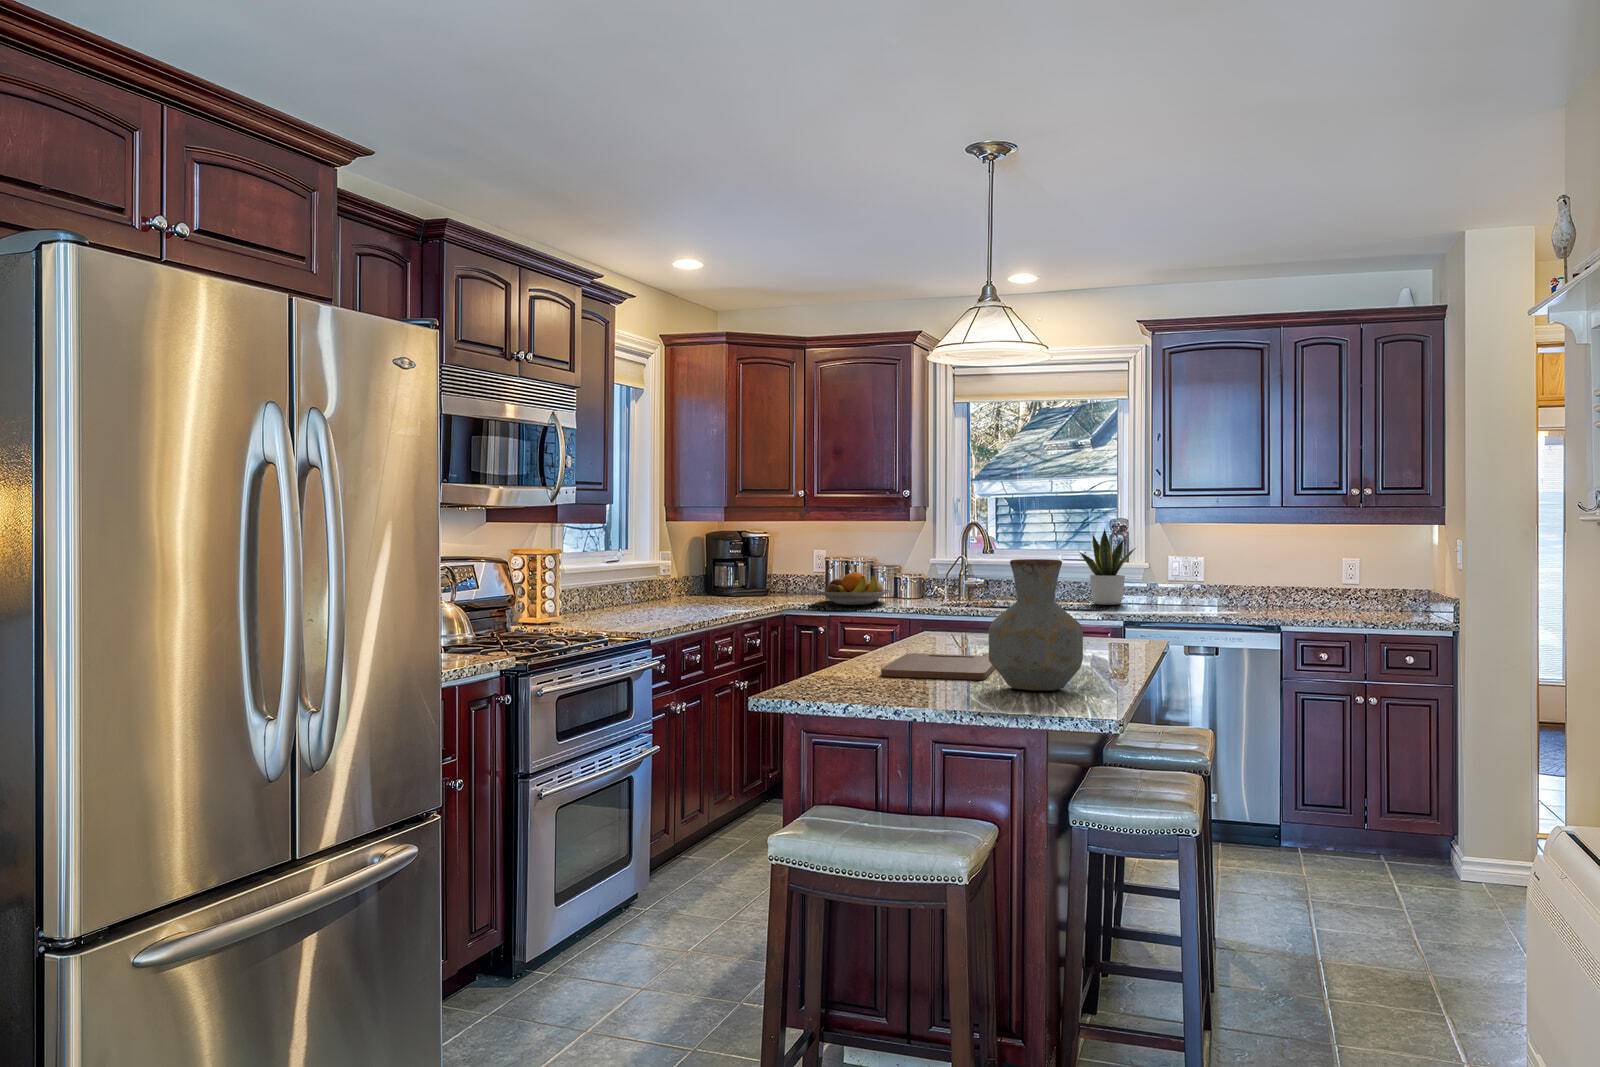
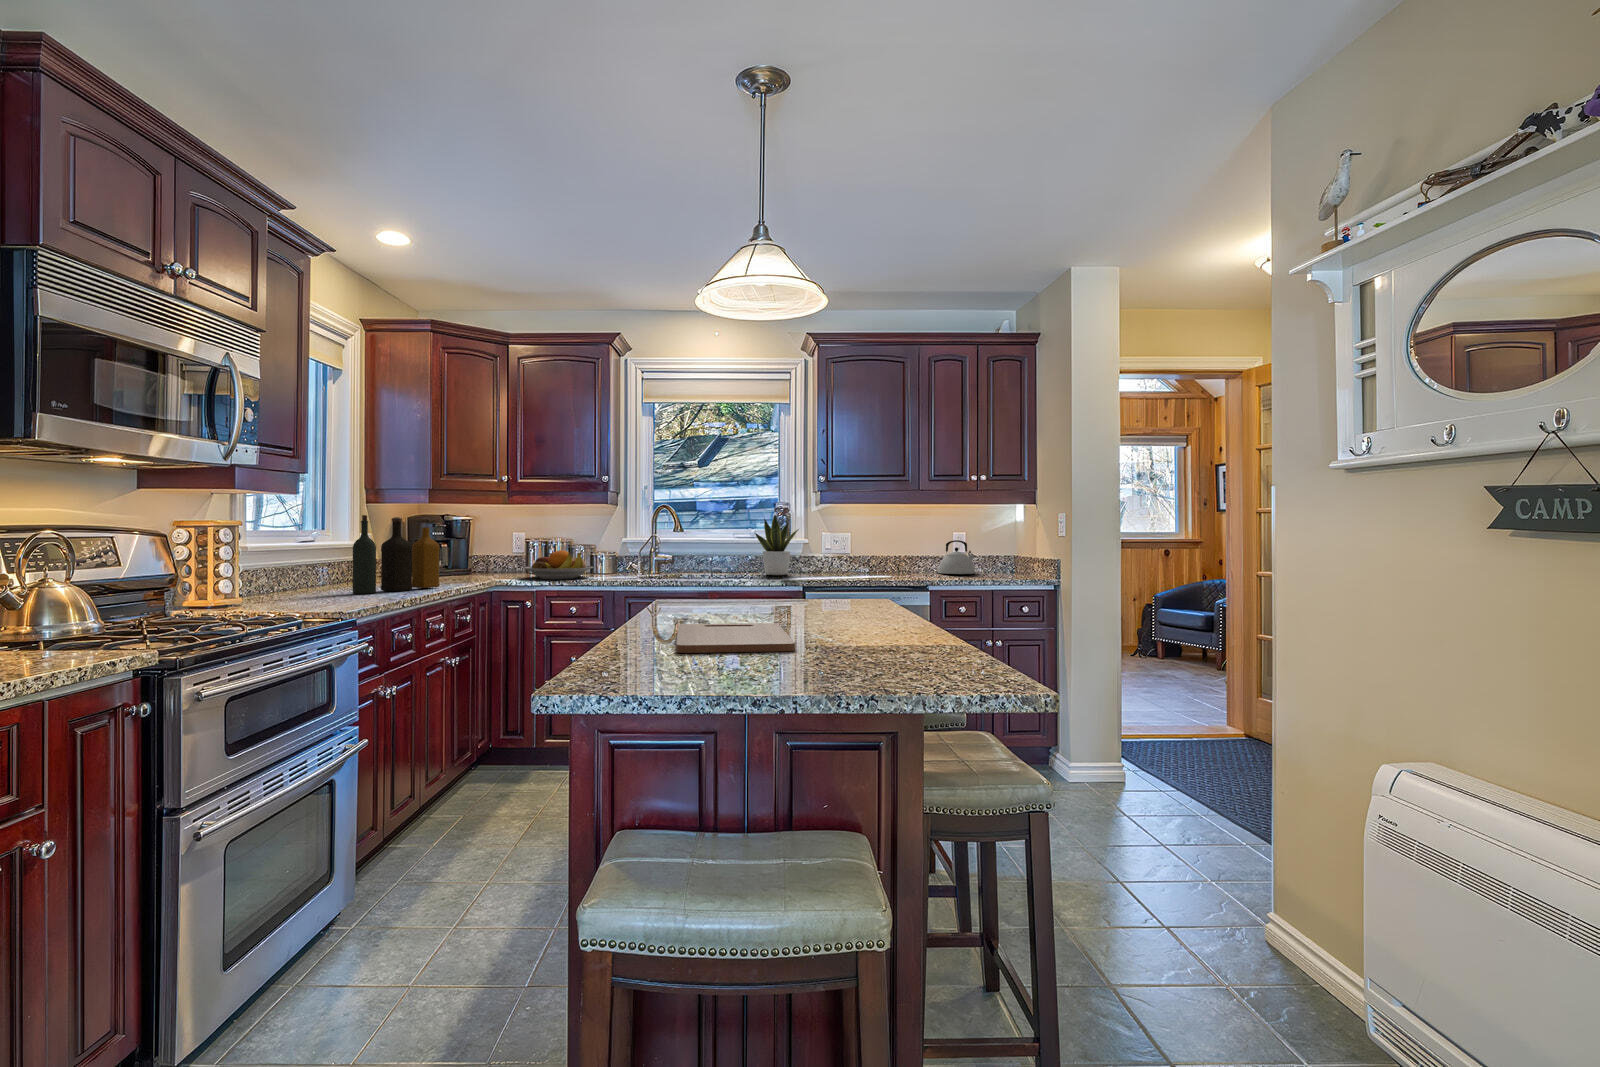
bottle: none [651,539,730,616] -> present [352,515,440,594]
vase: present [989,559,1083,691] -> none [818,515,921,662]
kettle: none [1332,563,1387,608] -> present [938,540,975,574]

